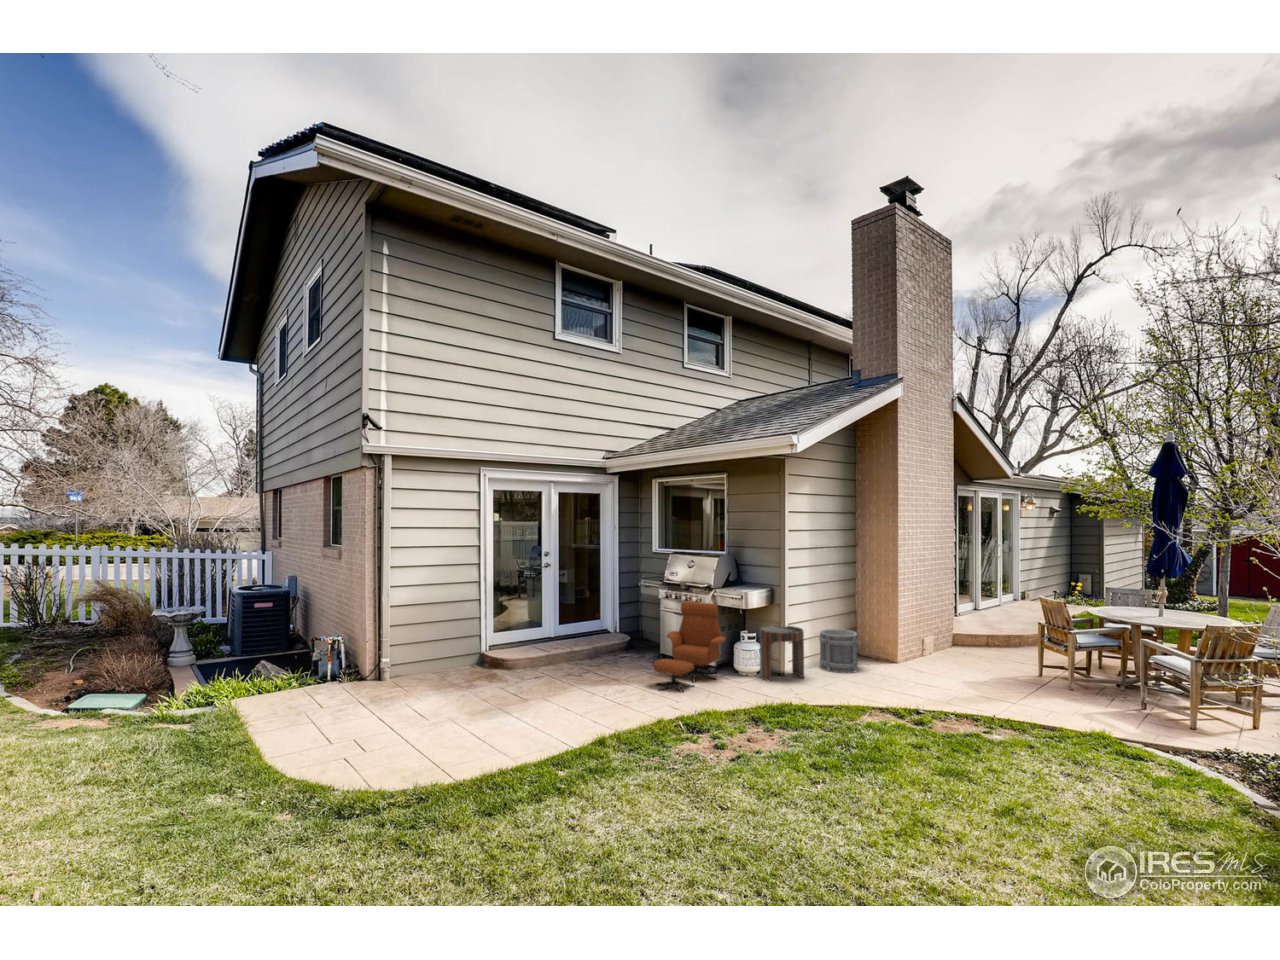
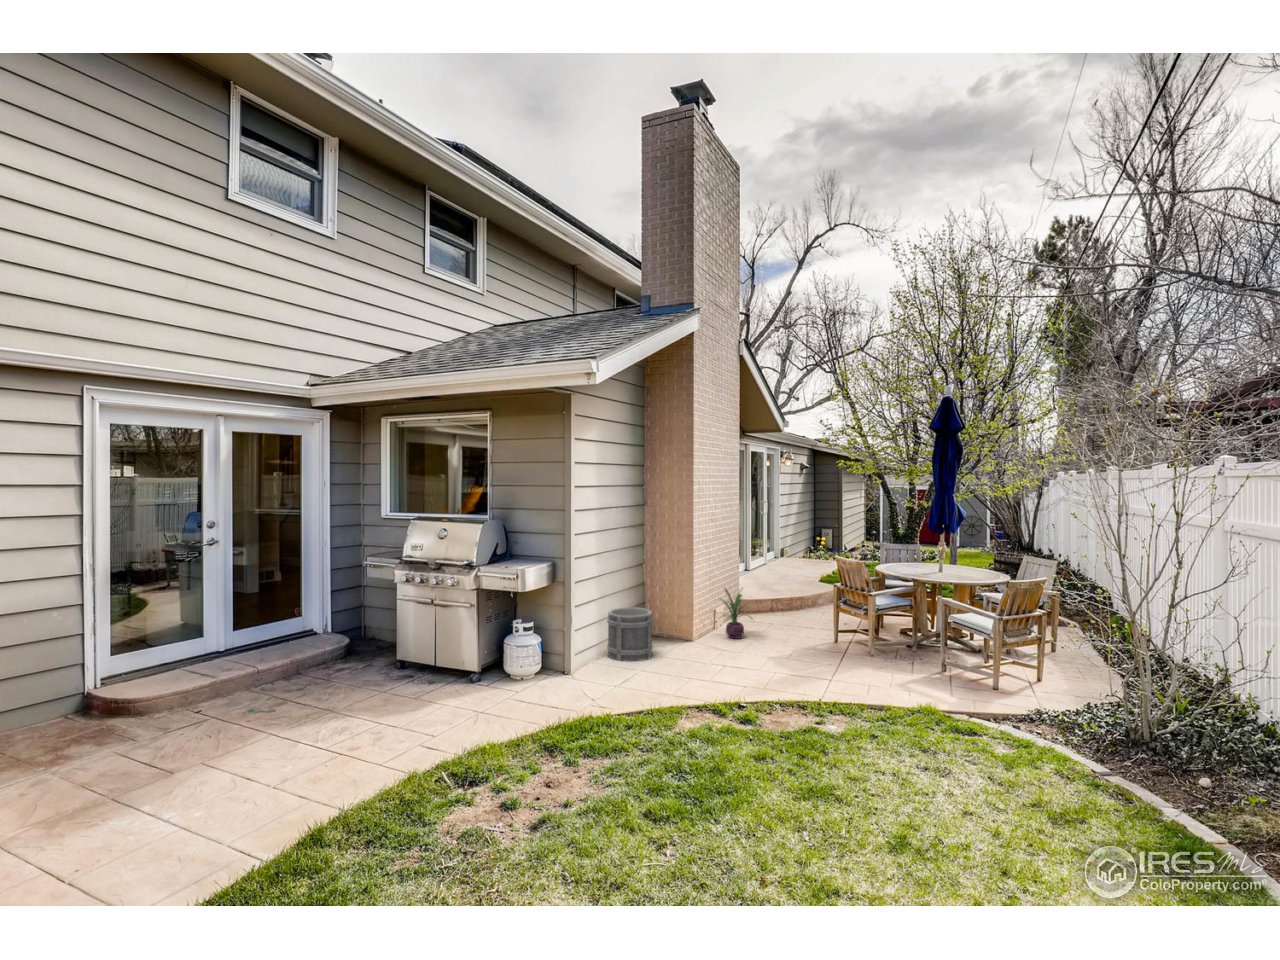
lounge chair: present [654,601,726,692] -> none [391,587,495,721]
decorative plant: none [910,618,966,665] -> present [720,588,752,639]
side table: present [760,625,804,681] -> none [538,609,594,684]

